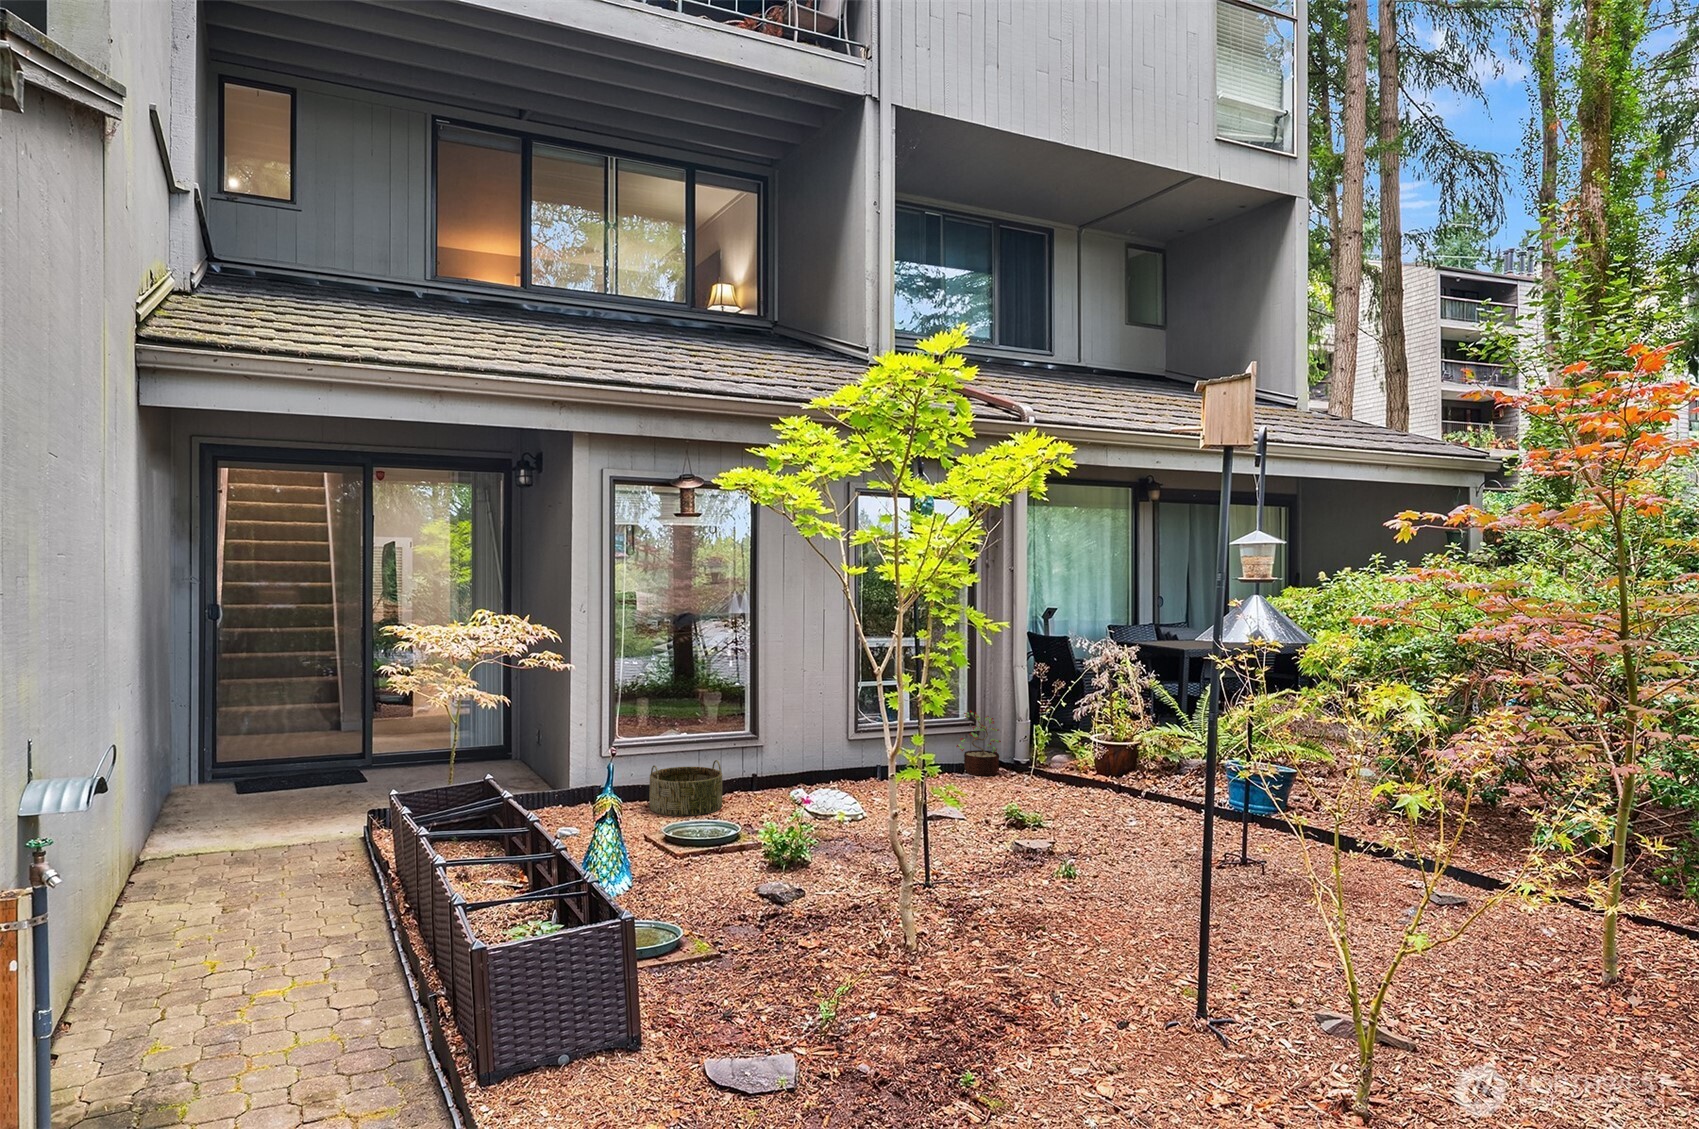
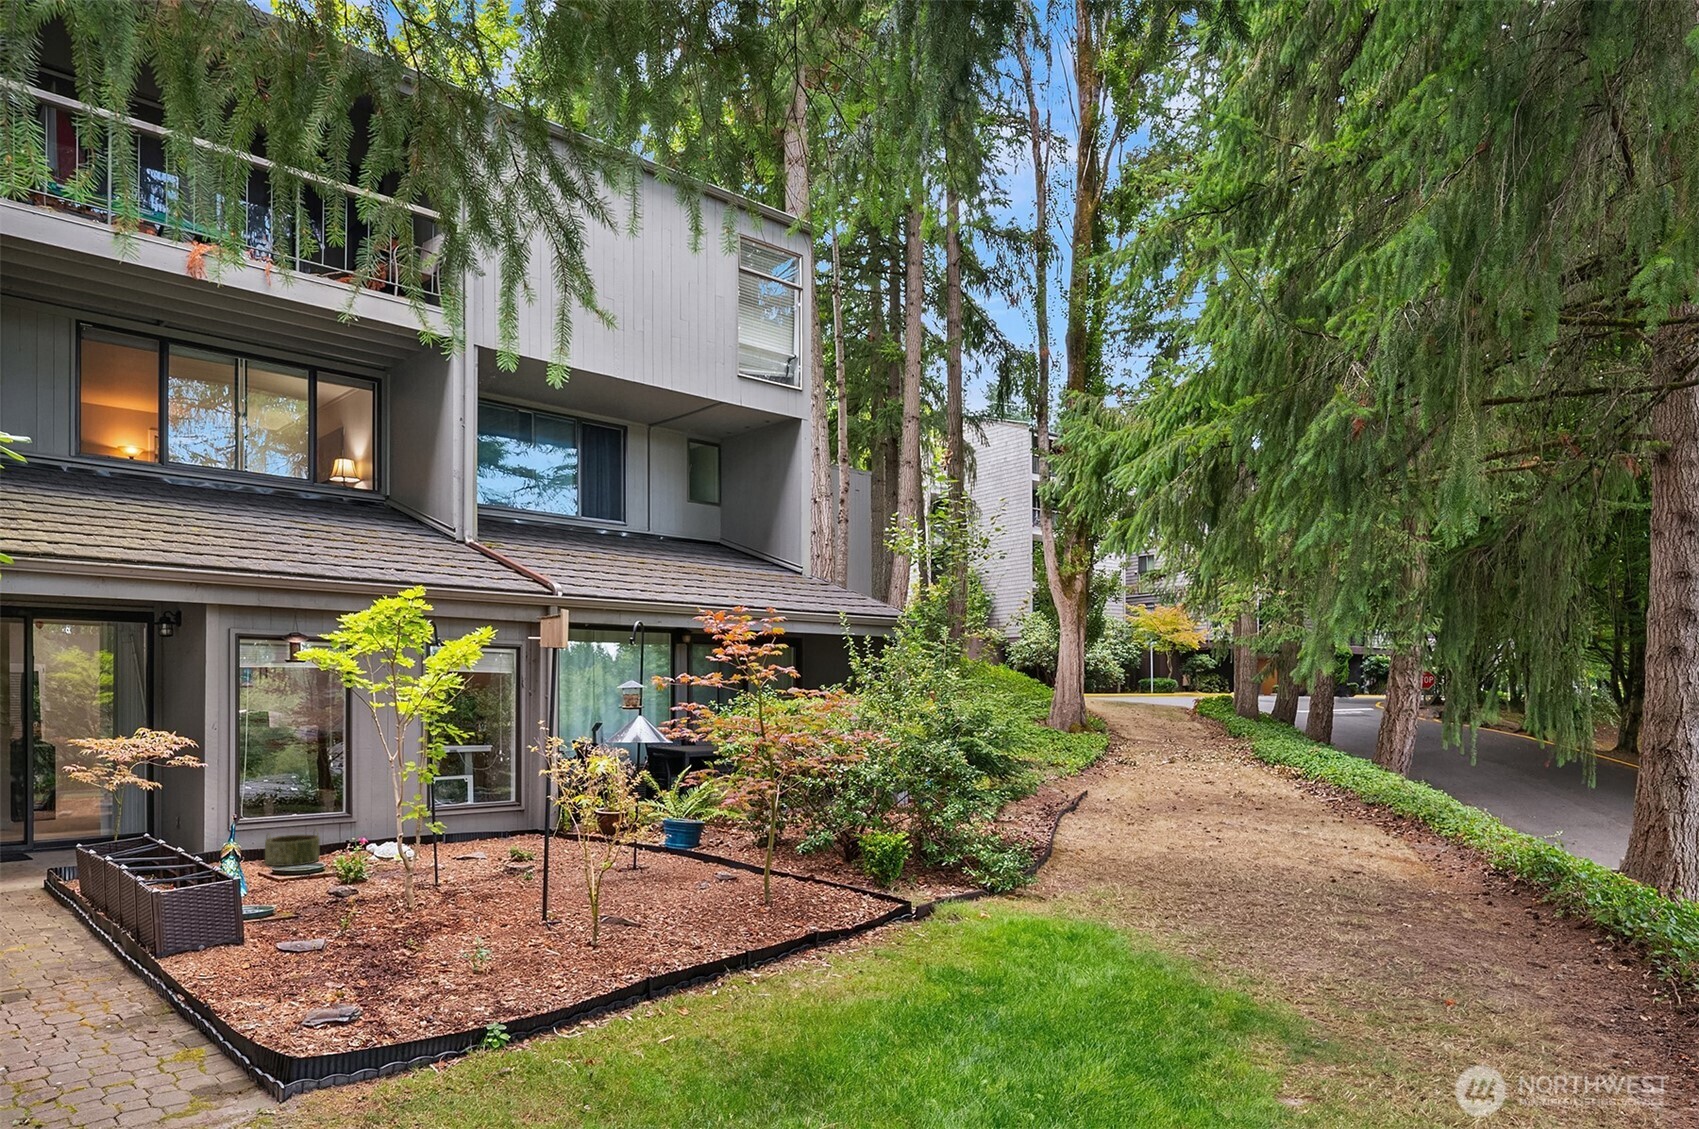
decorative plant: present [956,710,1001,776] -> none [512,789,546,837]

